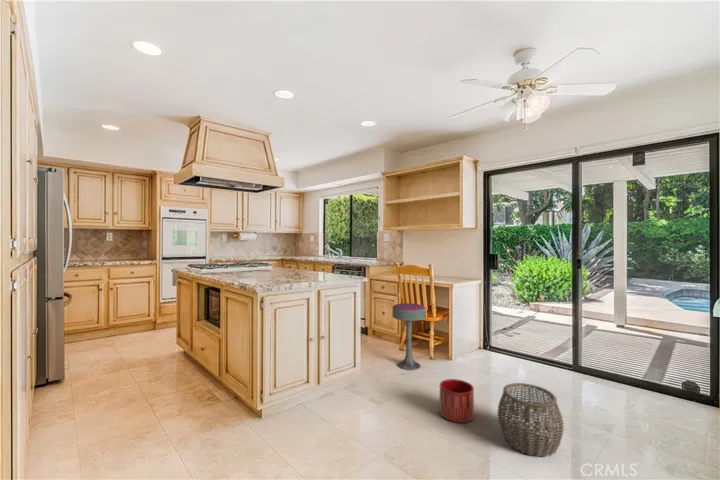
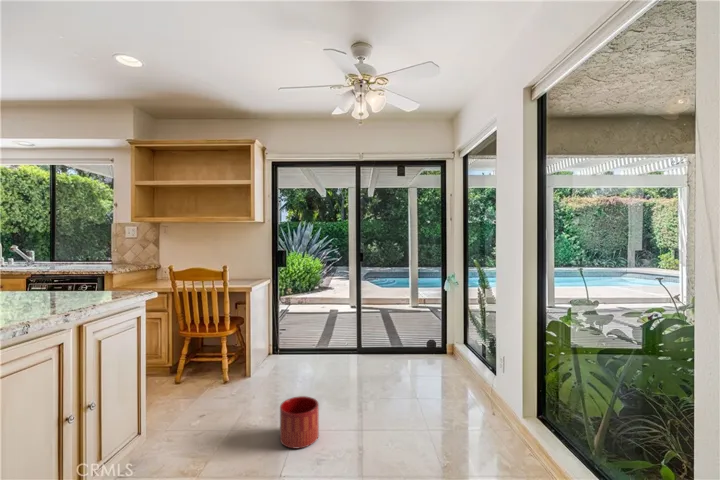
bar stool: present [392,303,425,370] -> none [179,318,226,408]
woven basket: present [498,383,564,457] -> none [348,377,407,449]

